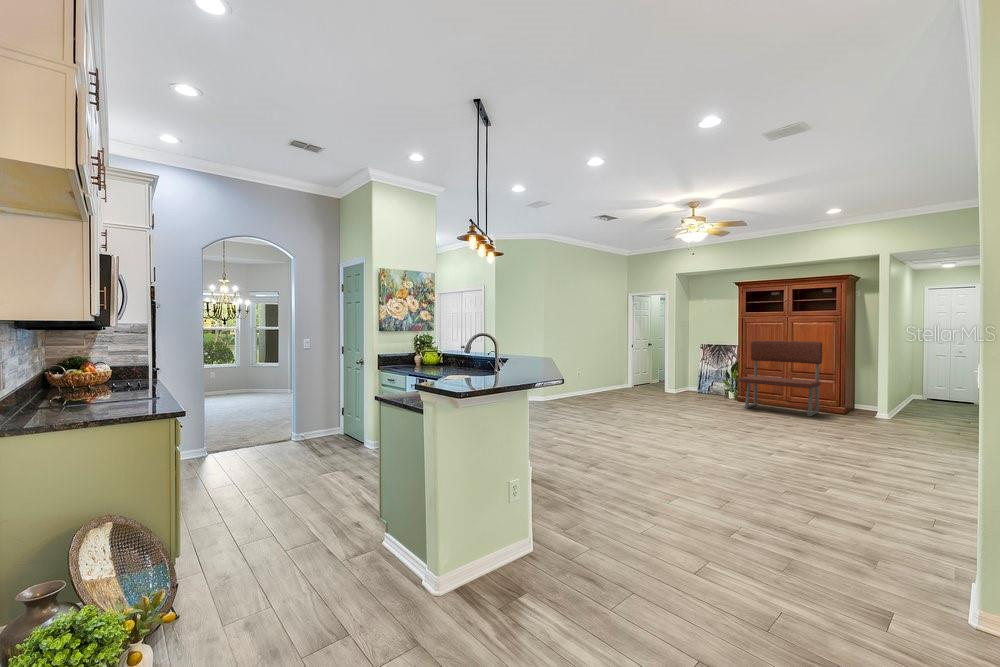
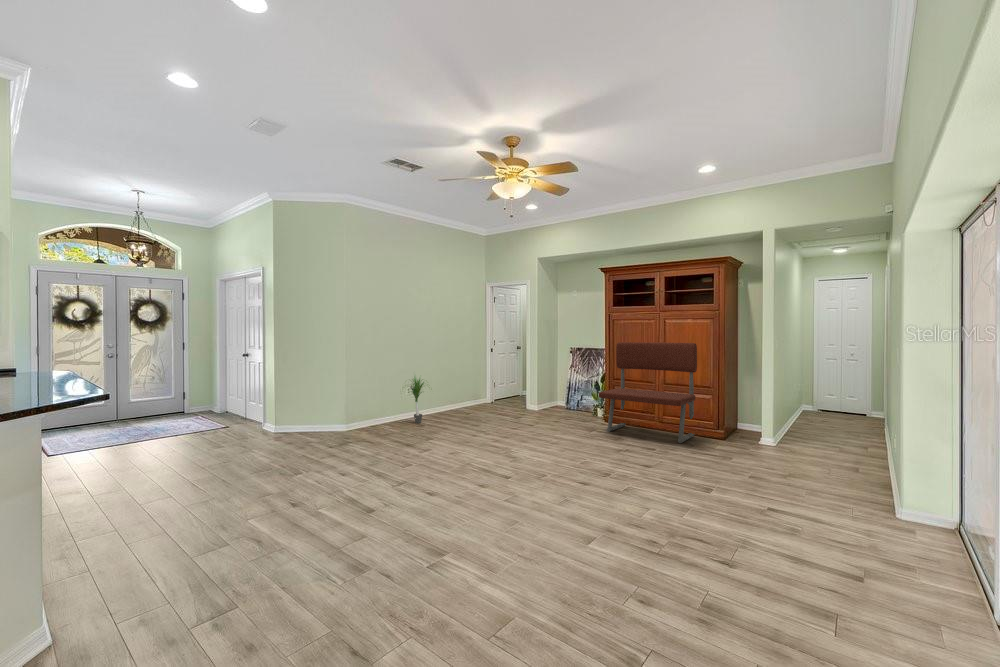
potted plant: none [575,360,600,399] -> present [410,377,424,423]

